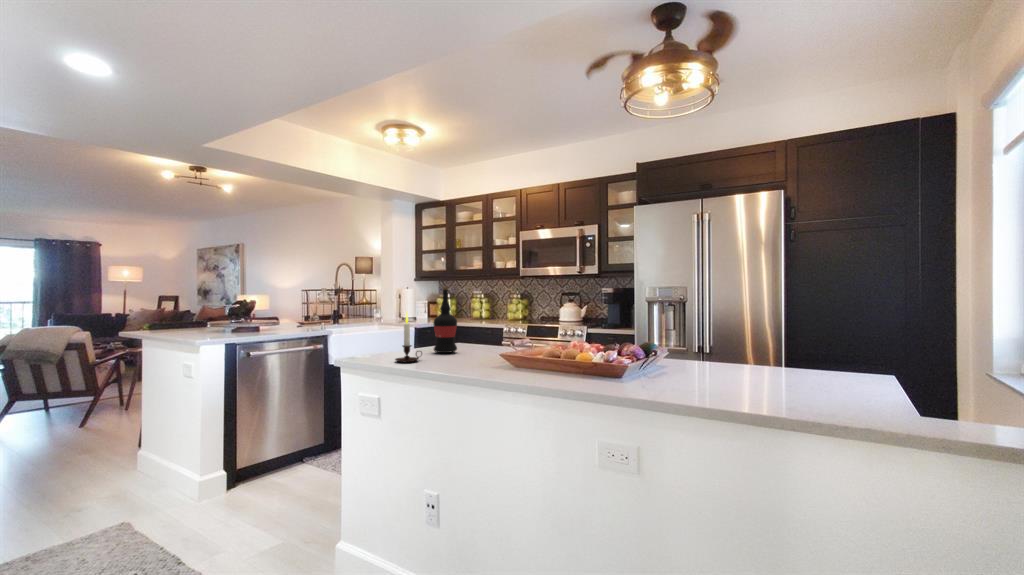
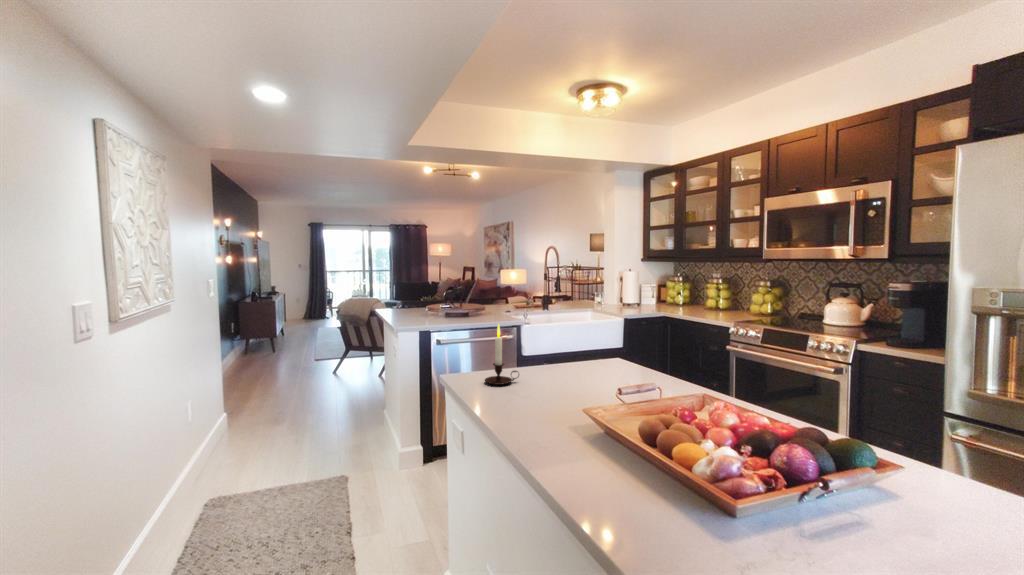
wine bottle: present [433,287,457,353] -> none [552,290,582,373]

